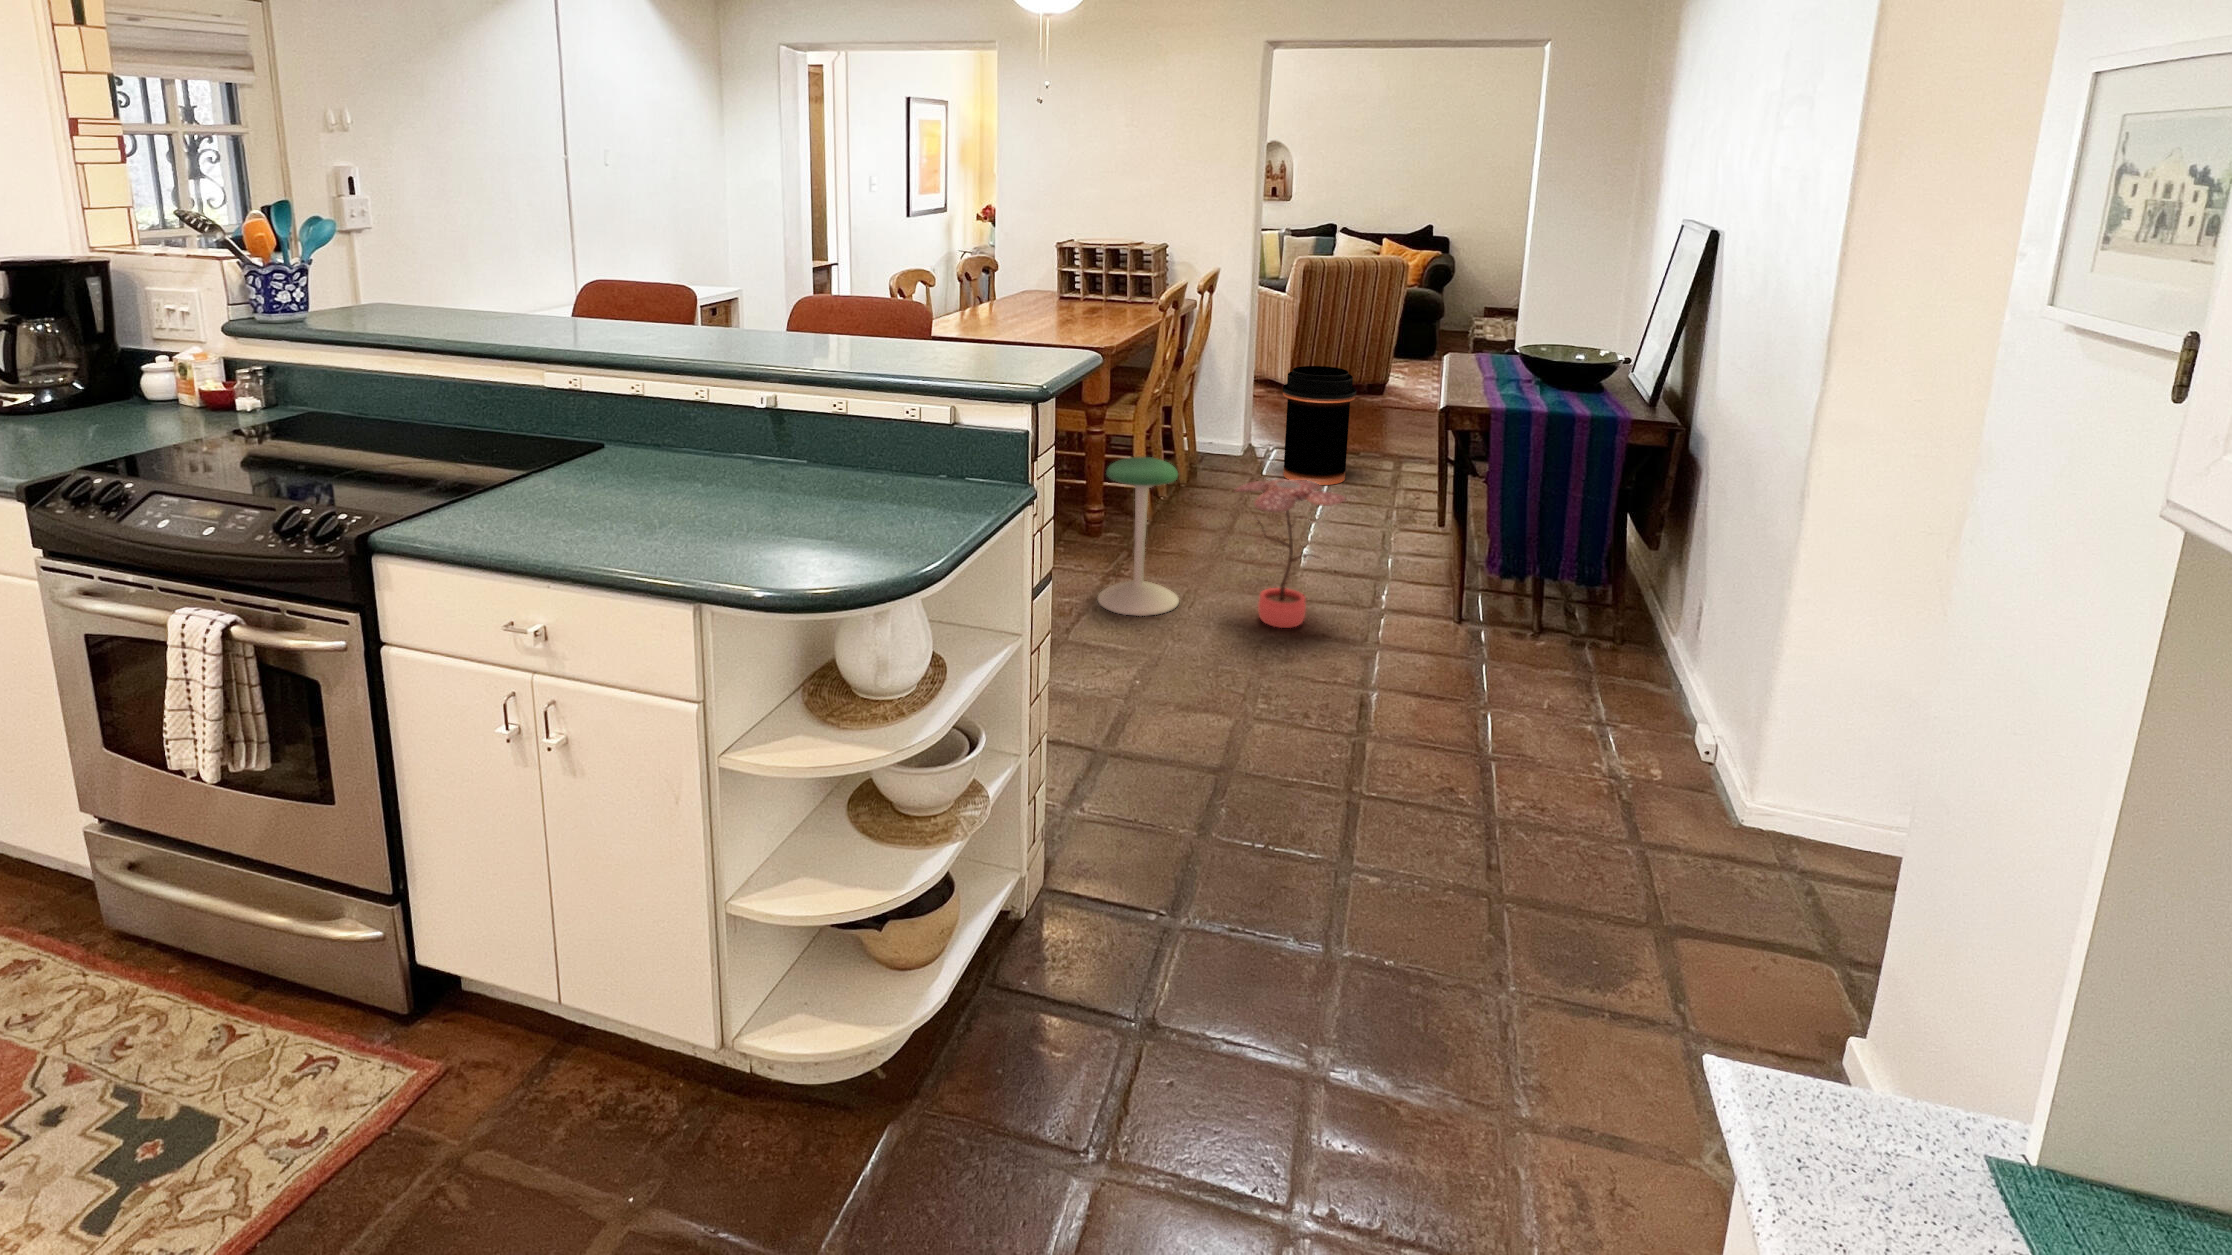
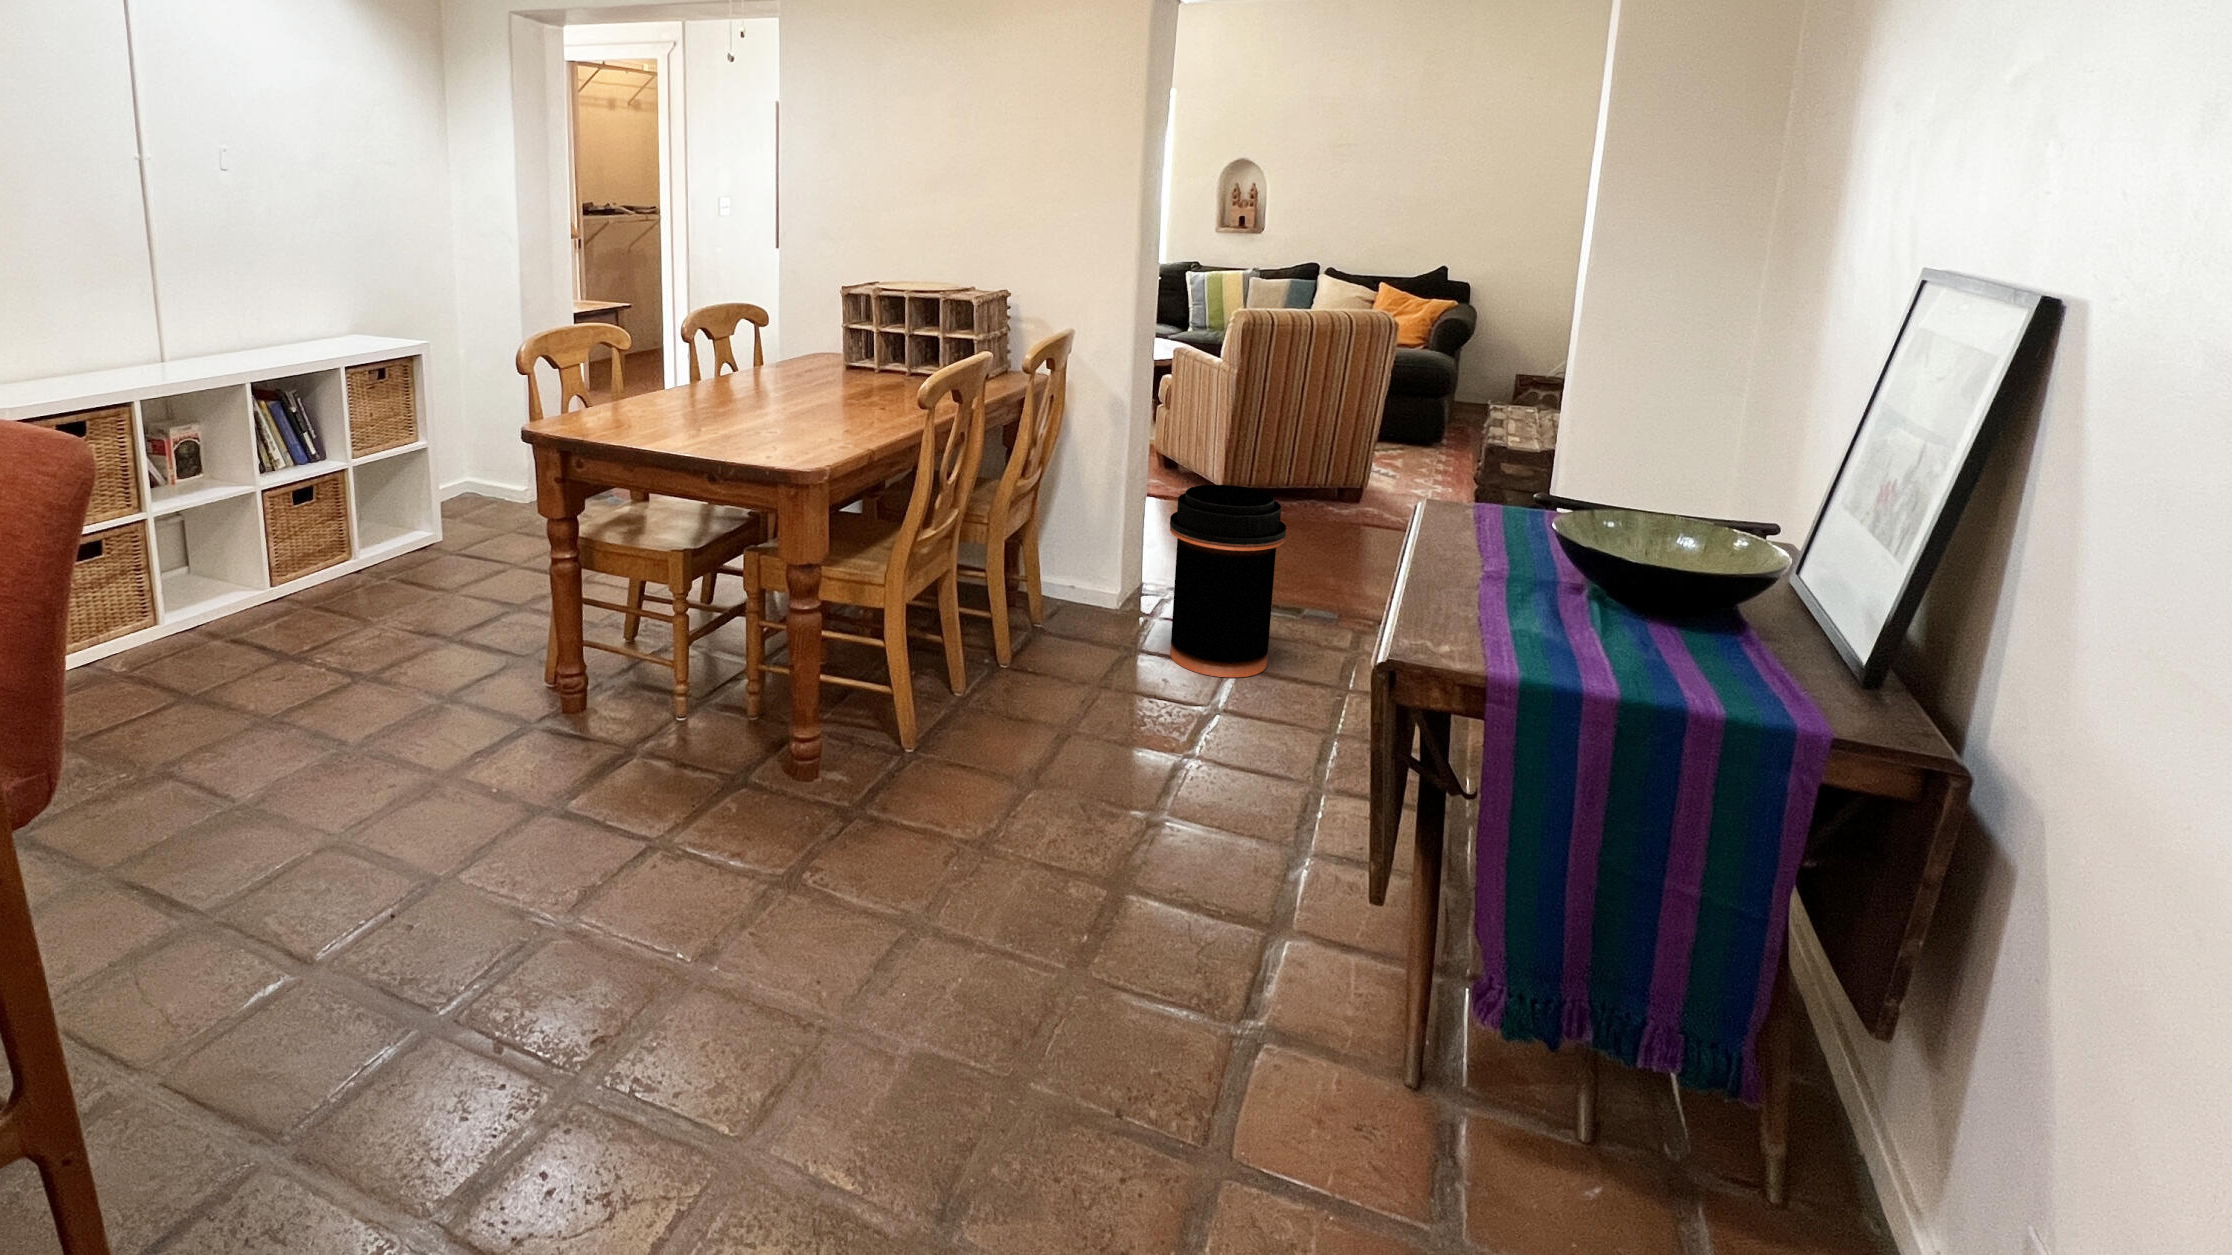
stool: present [1098,457,1179,616] -> none [712,694,866,1014]
potted plant: present [1235,479,1346,628] -> none [947,769,1162,1084]

